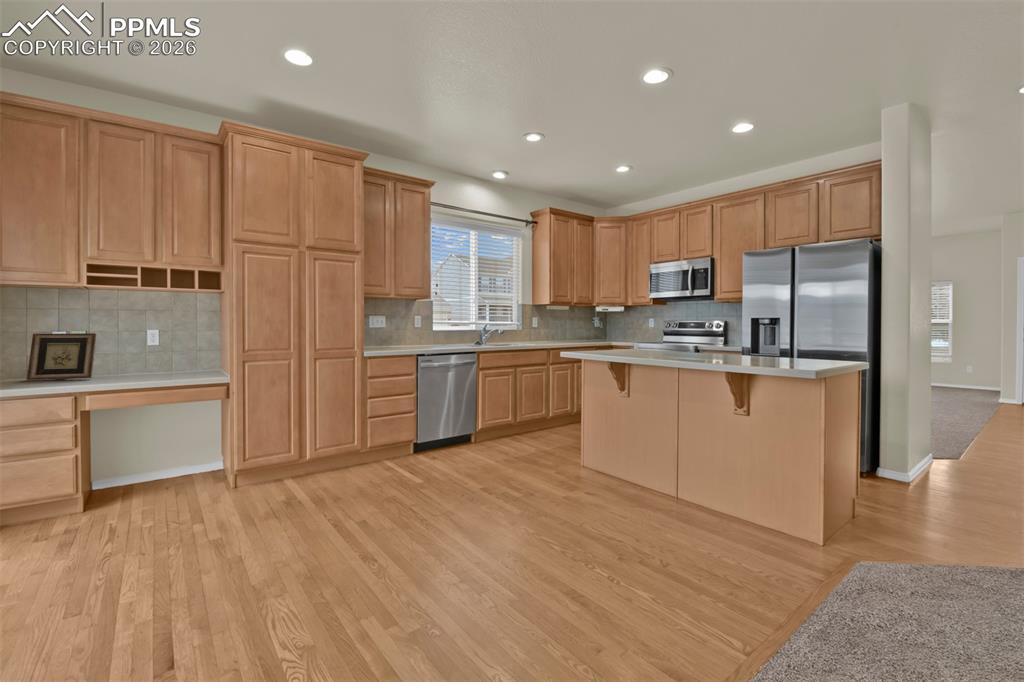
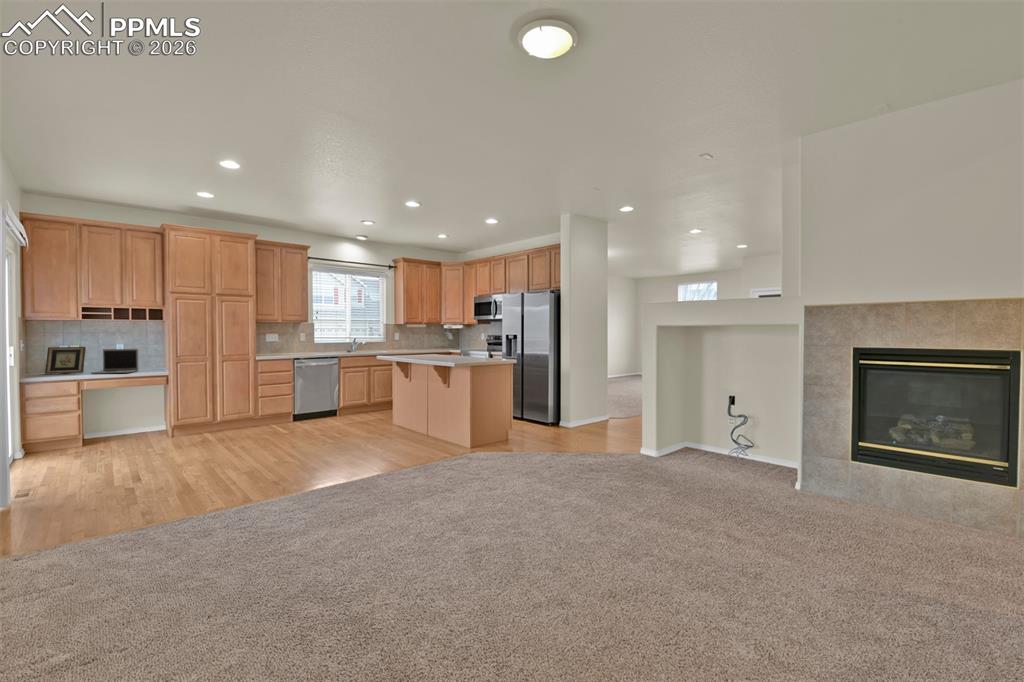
laptop: none [104,337,183,380] -> present [91,349,139,374]

